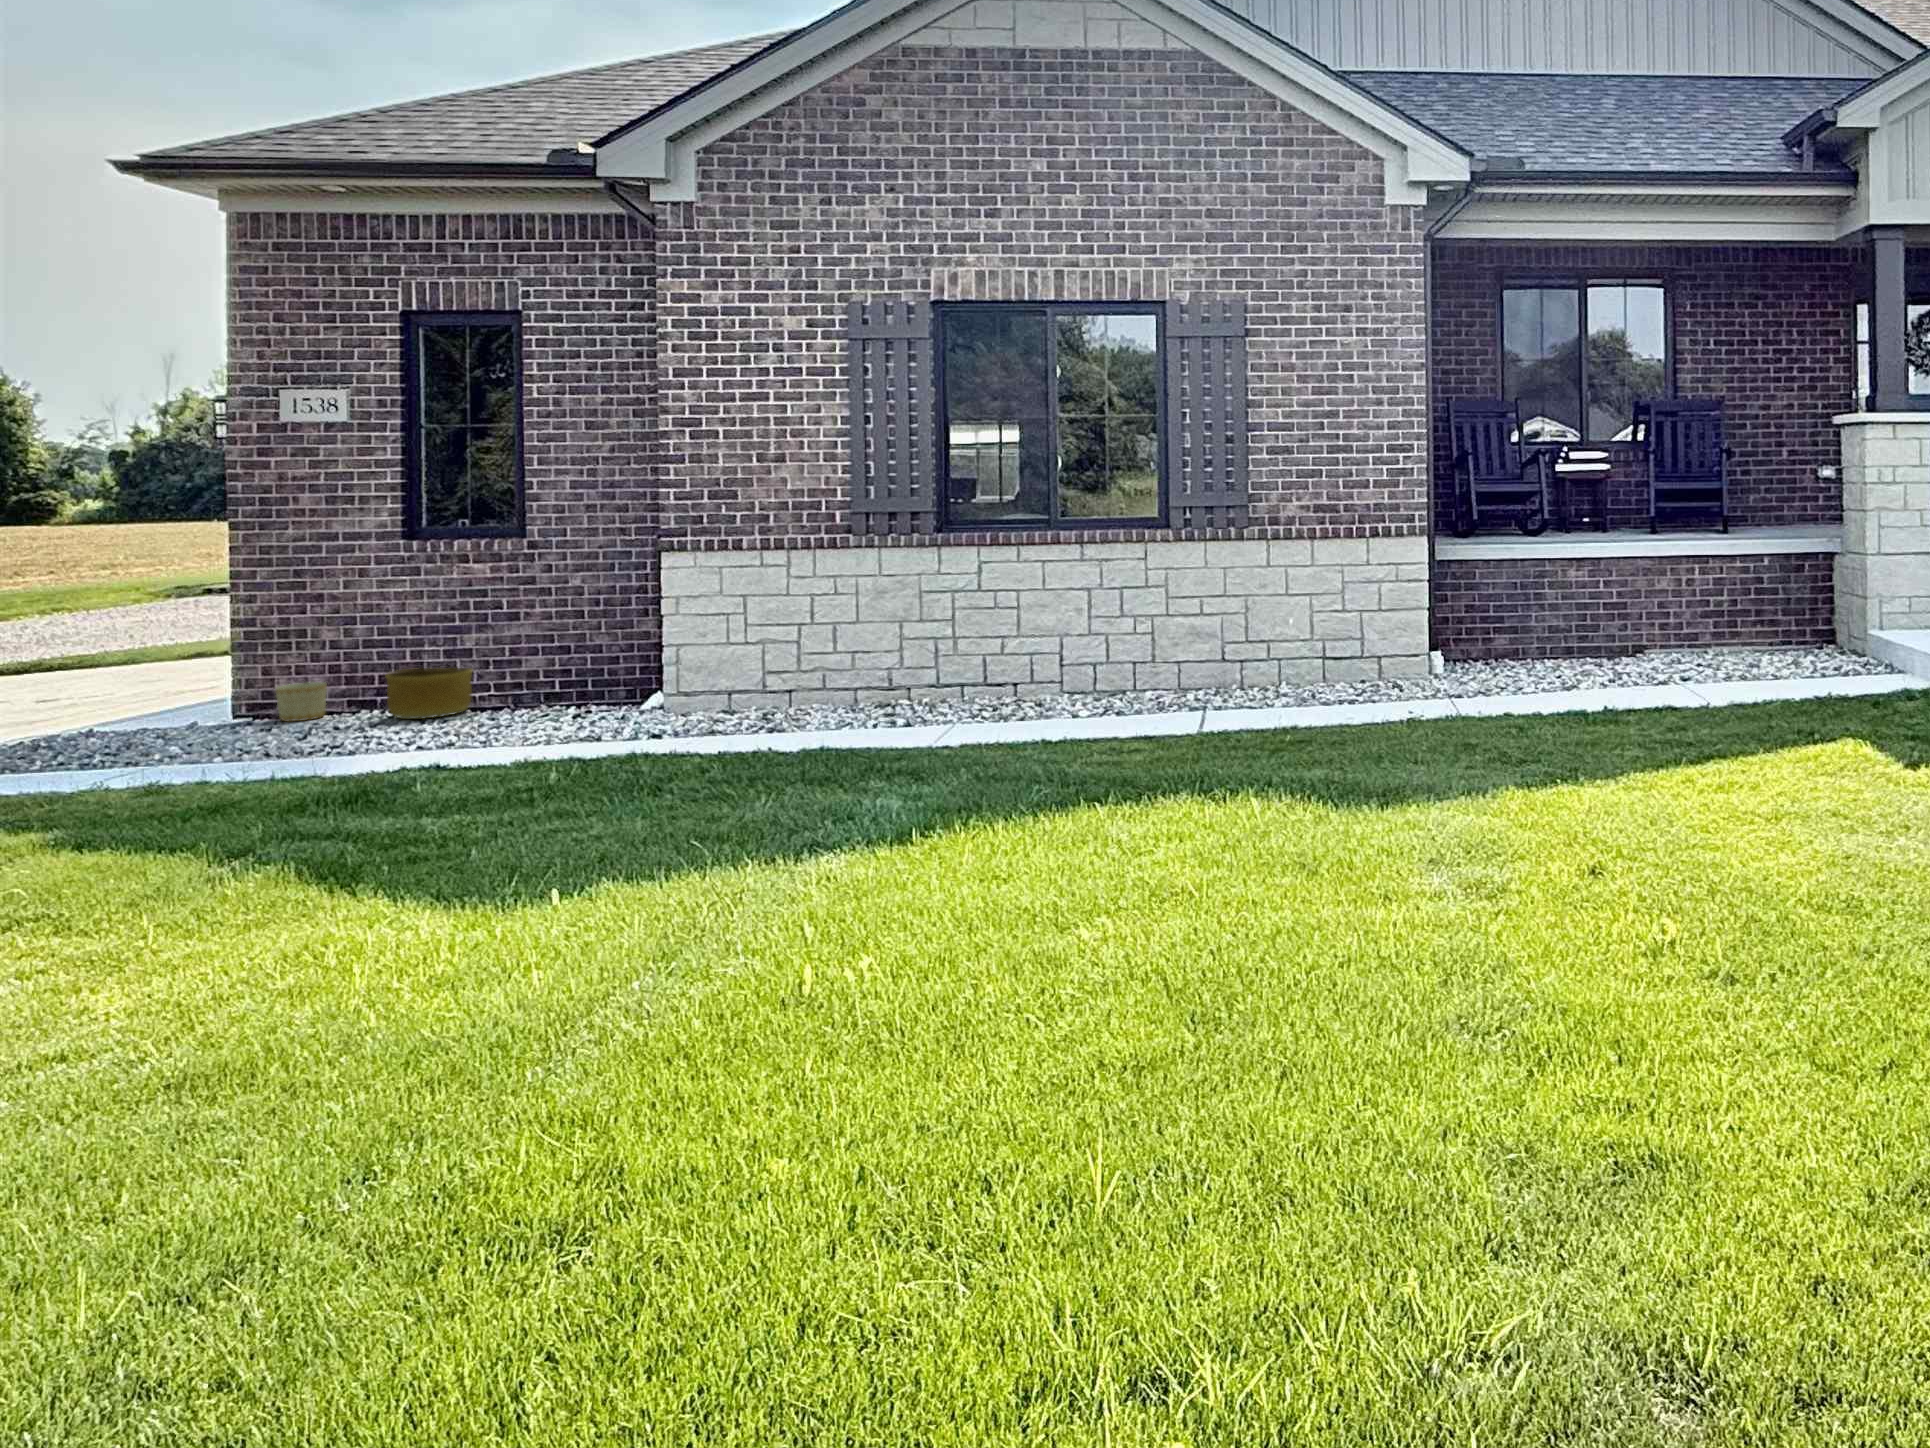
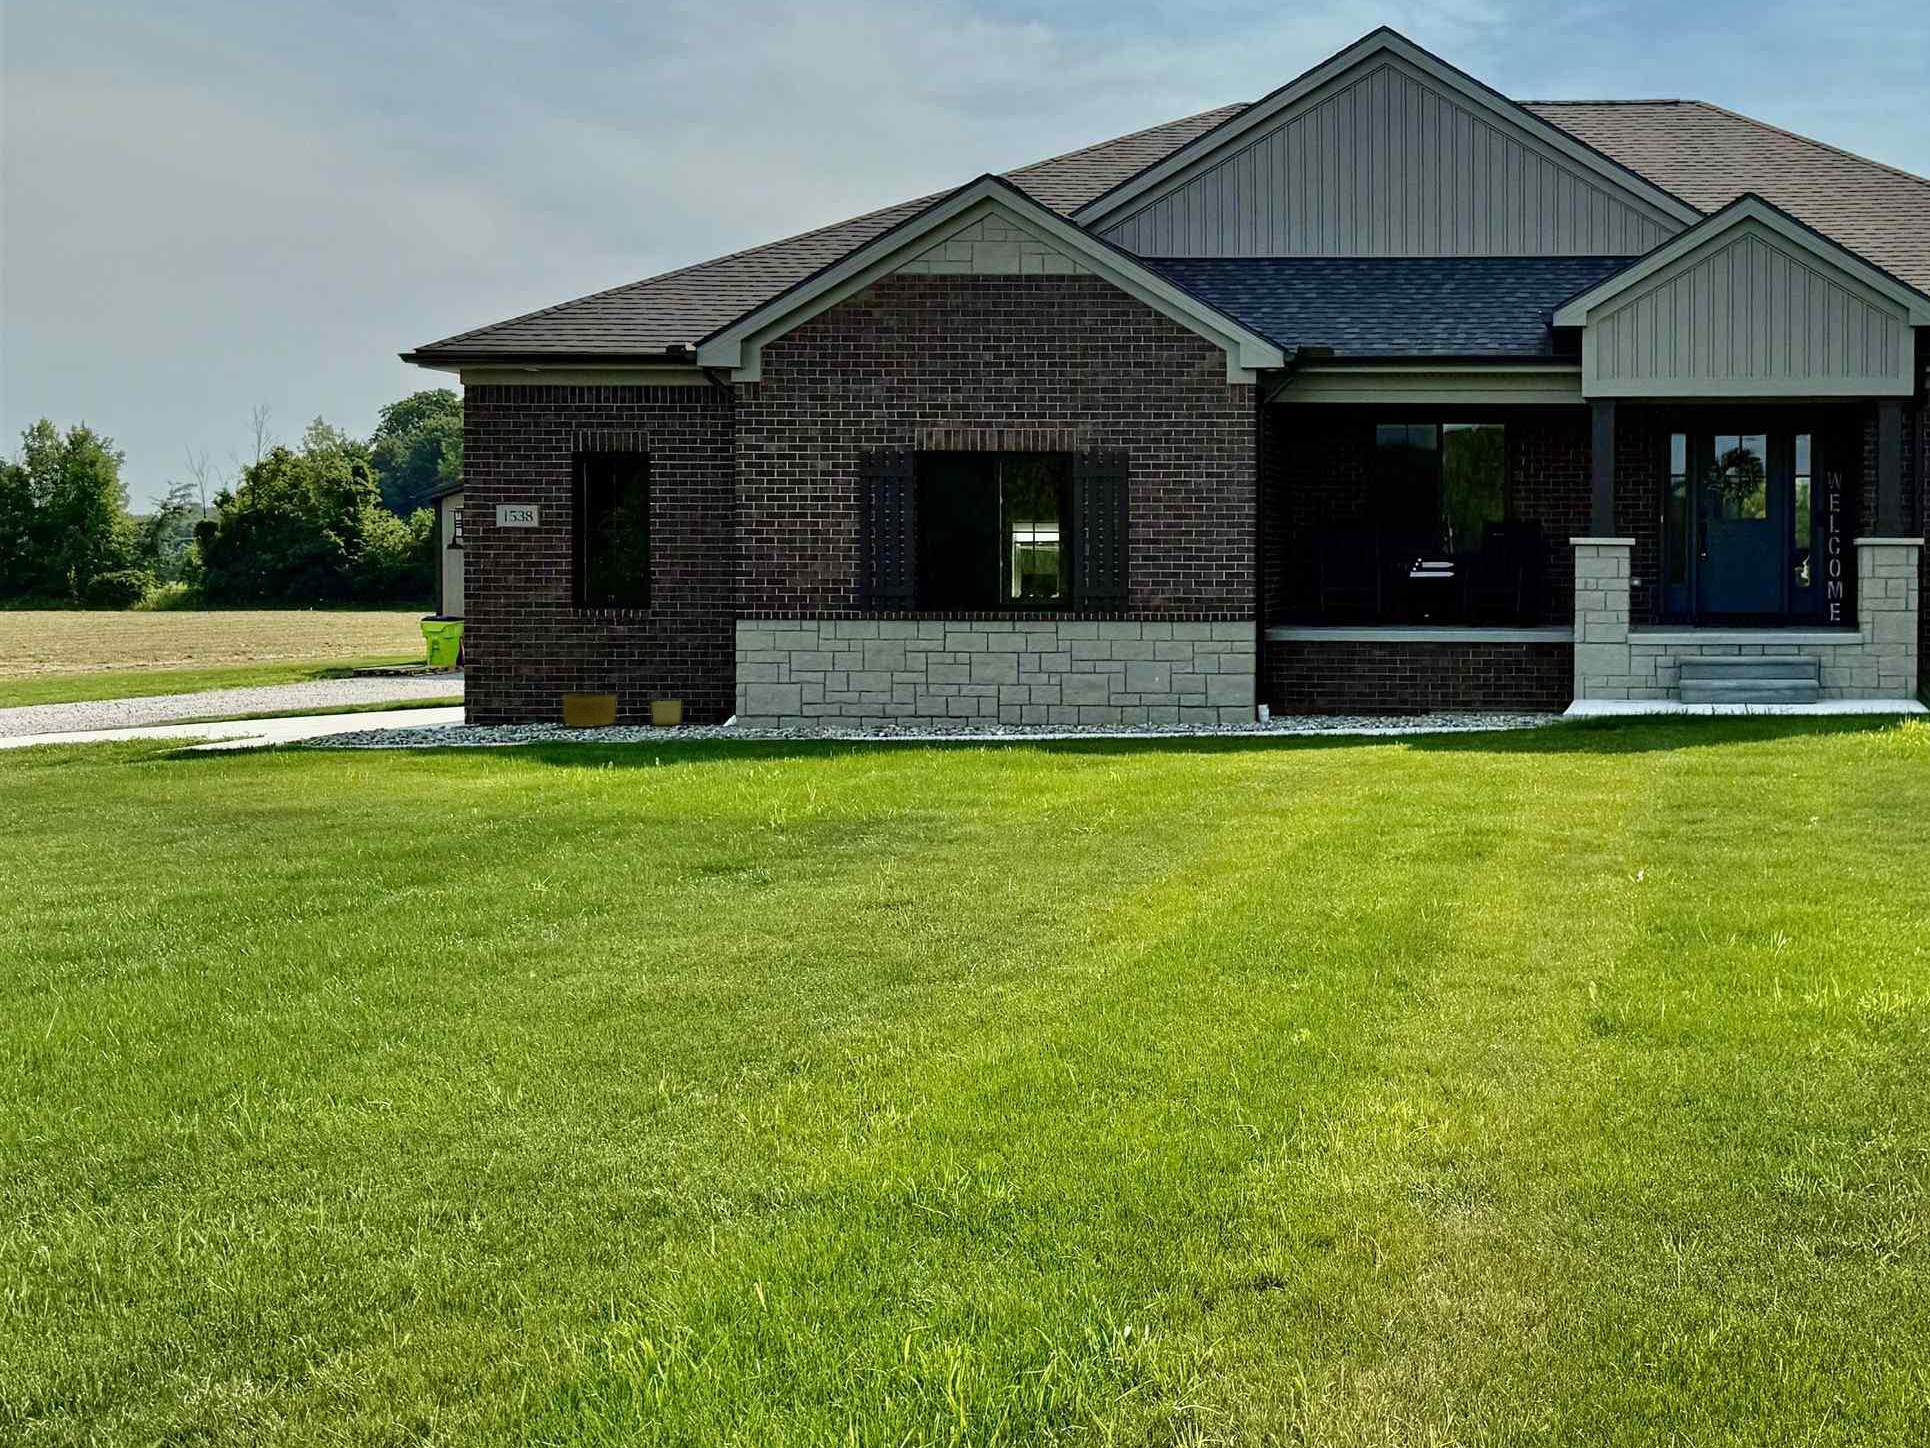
planter: present [276,682,327,722] -> present [652,701,681,725]

